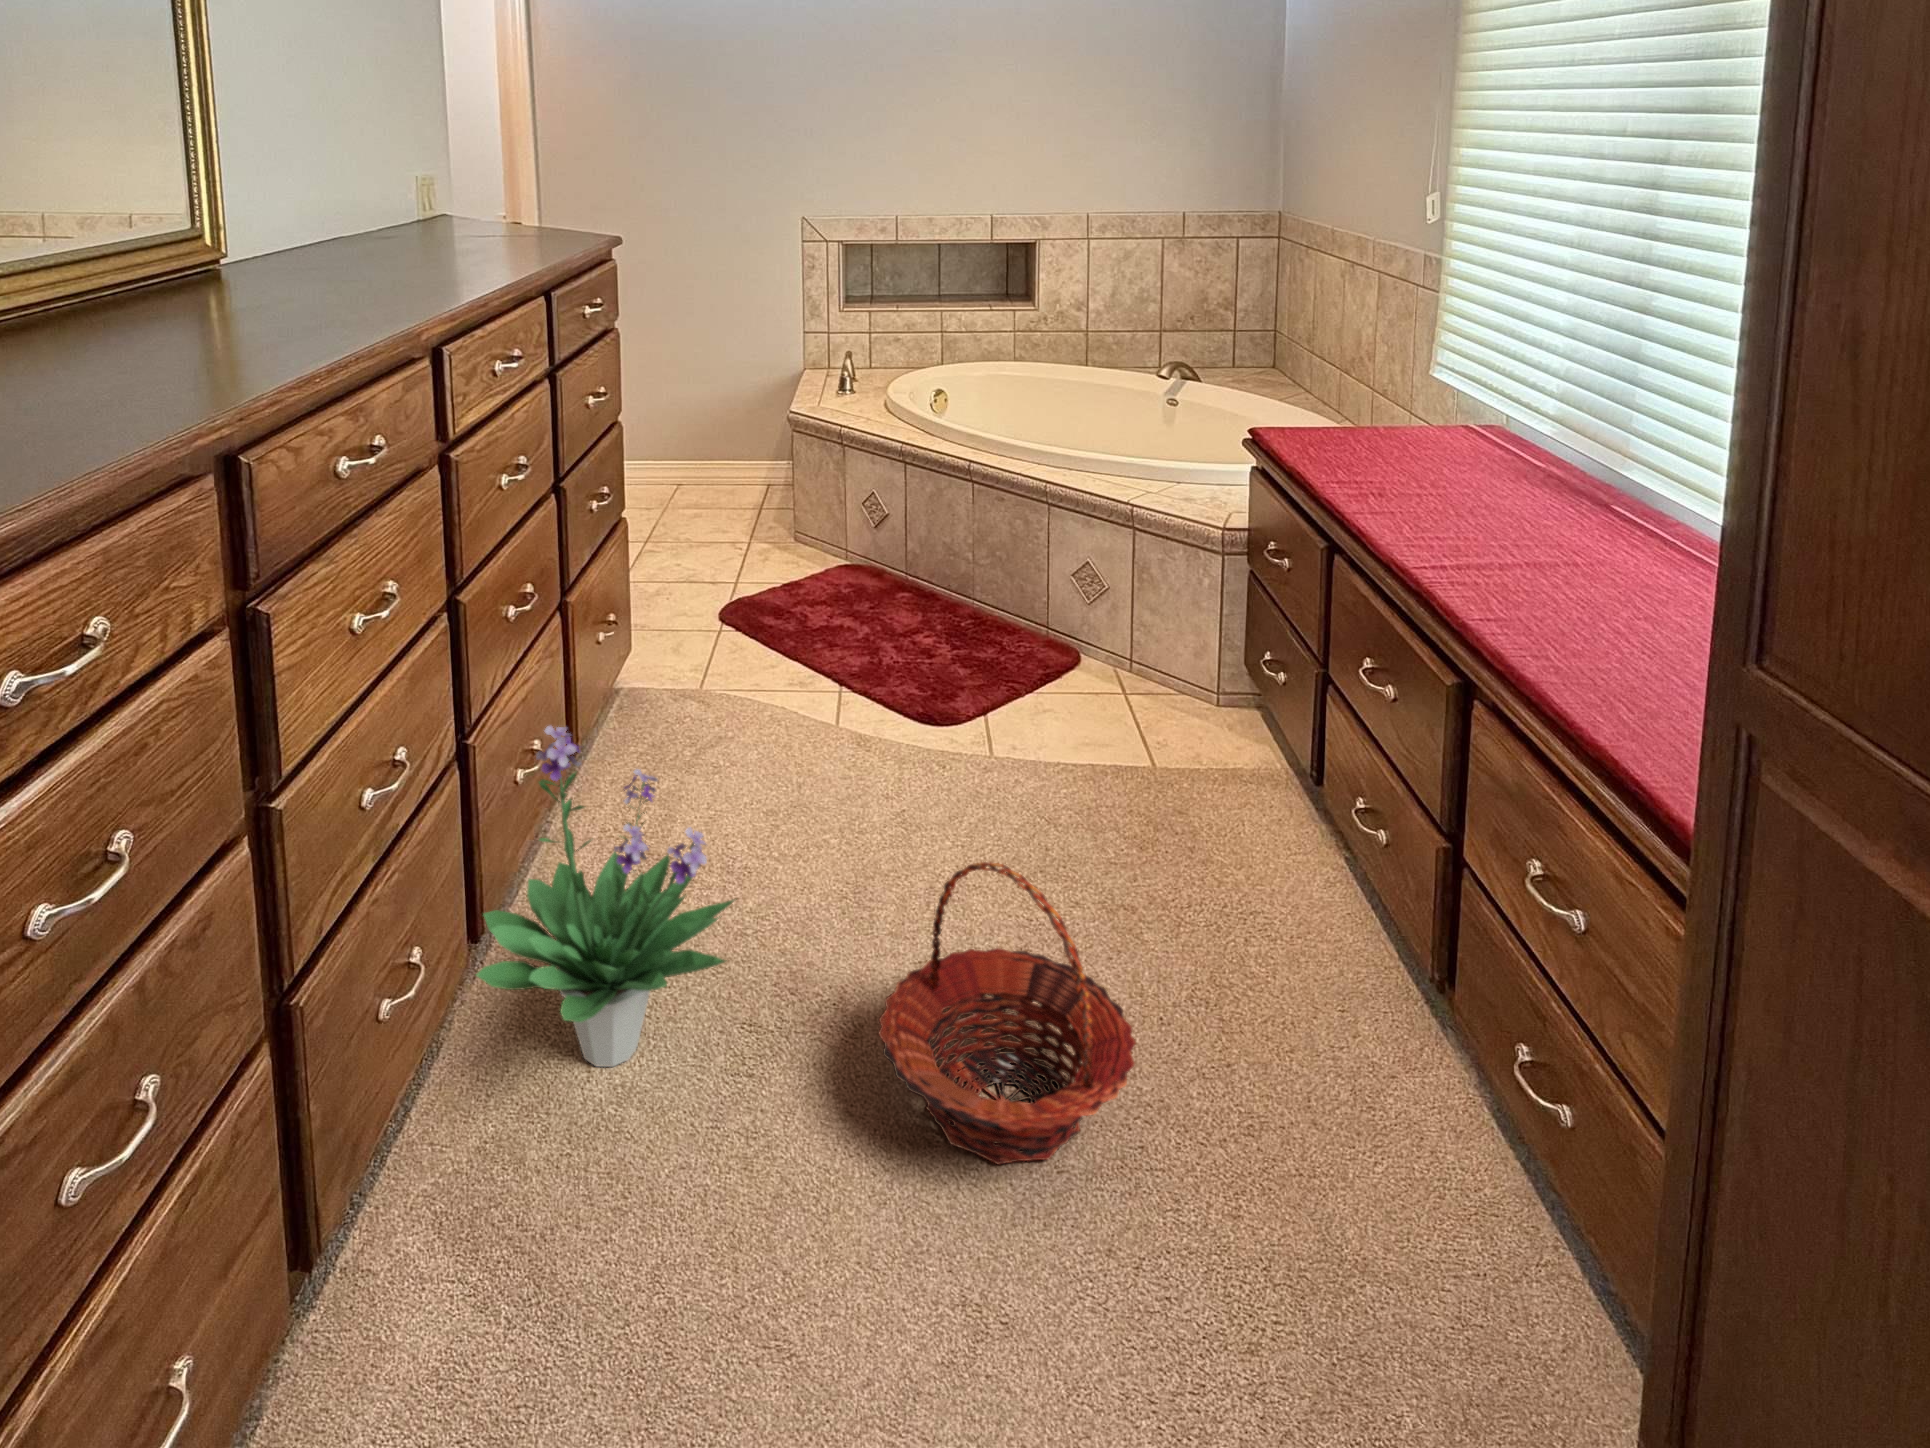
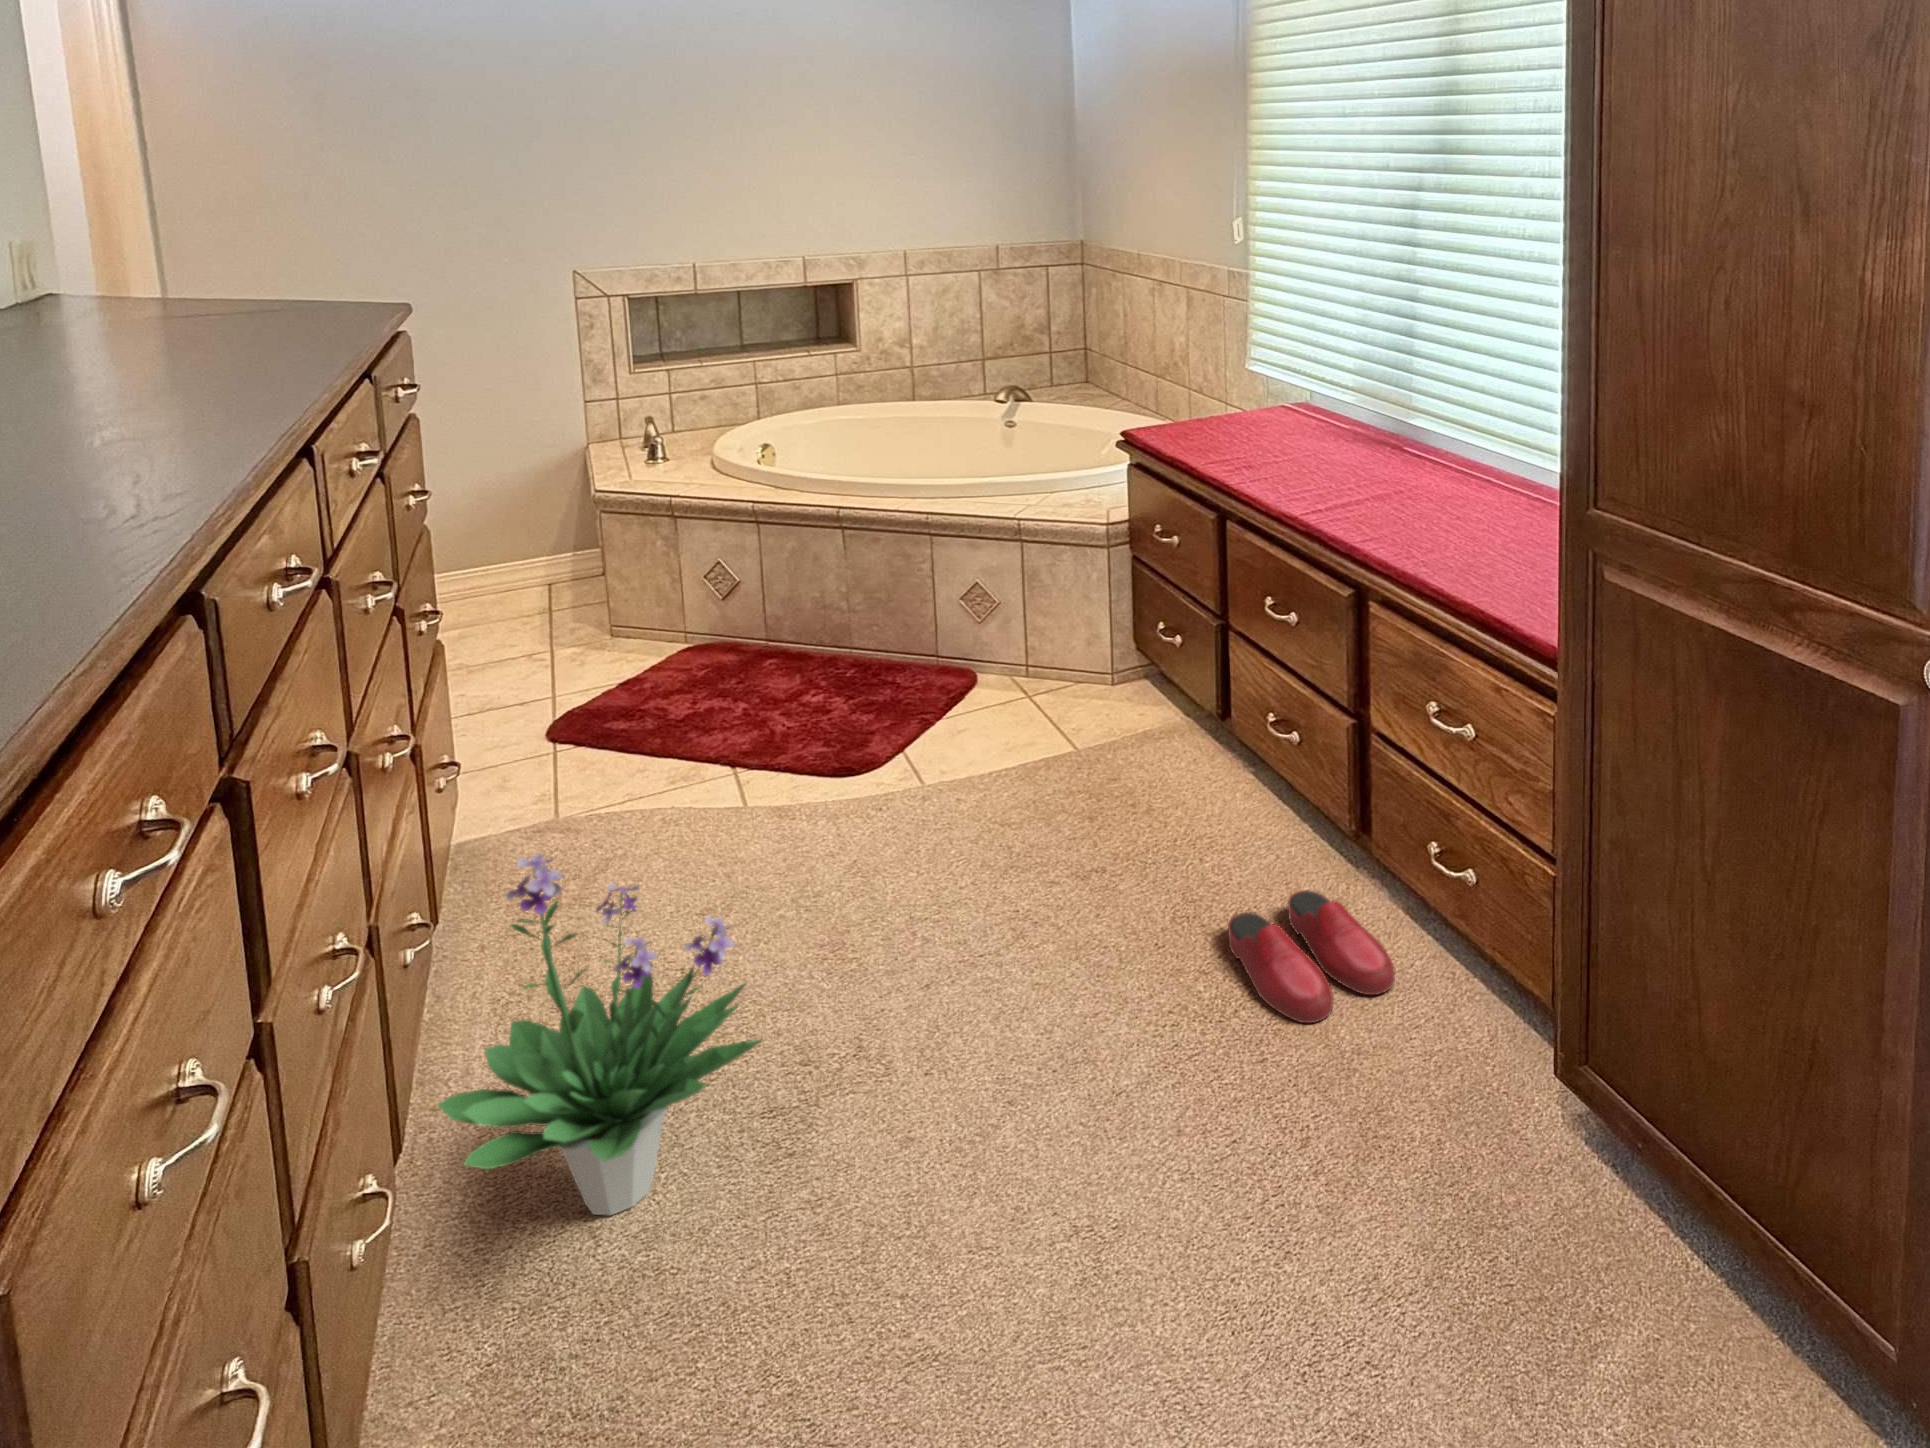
basket: present [879,862,1136,1165] -> none [925,849,1165,1120]
slippers: none [1246,1014,1444,1190] -> present [1228,890,1395,1023]

